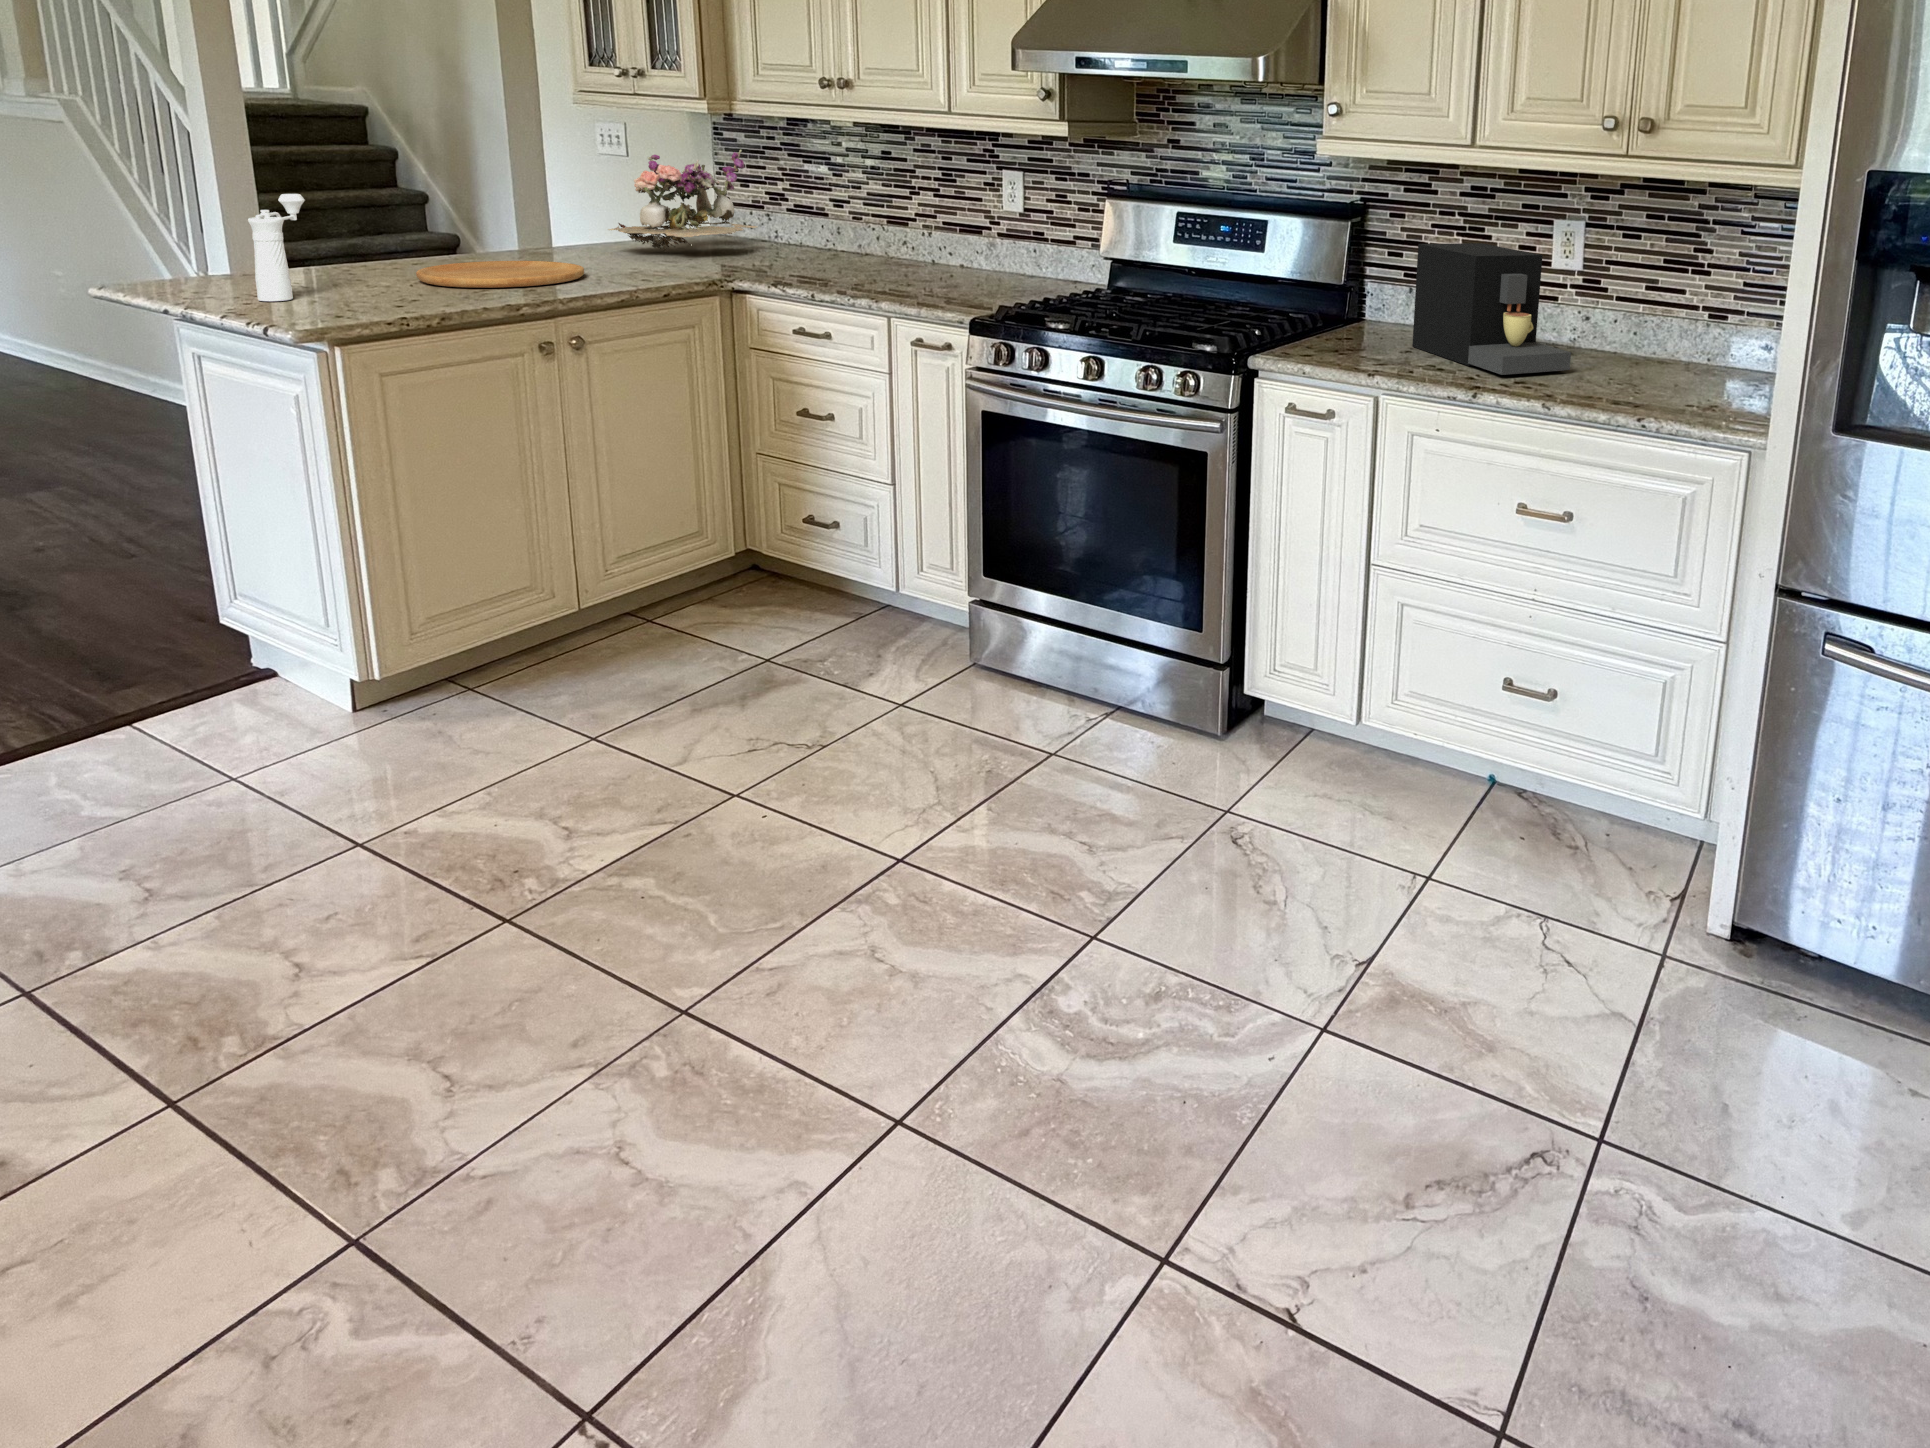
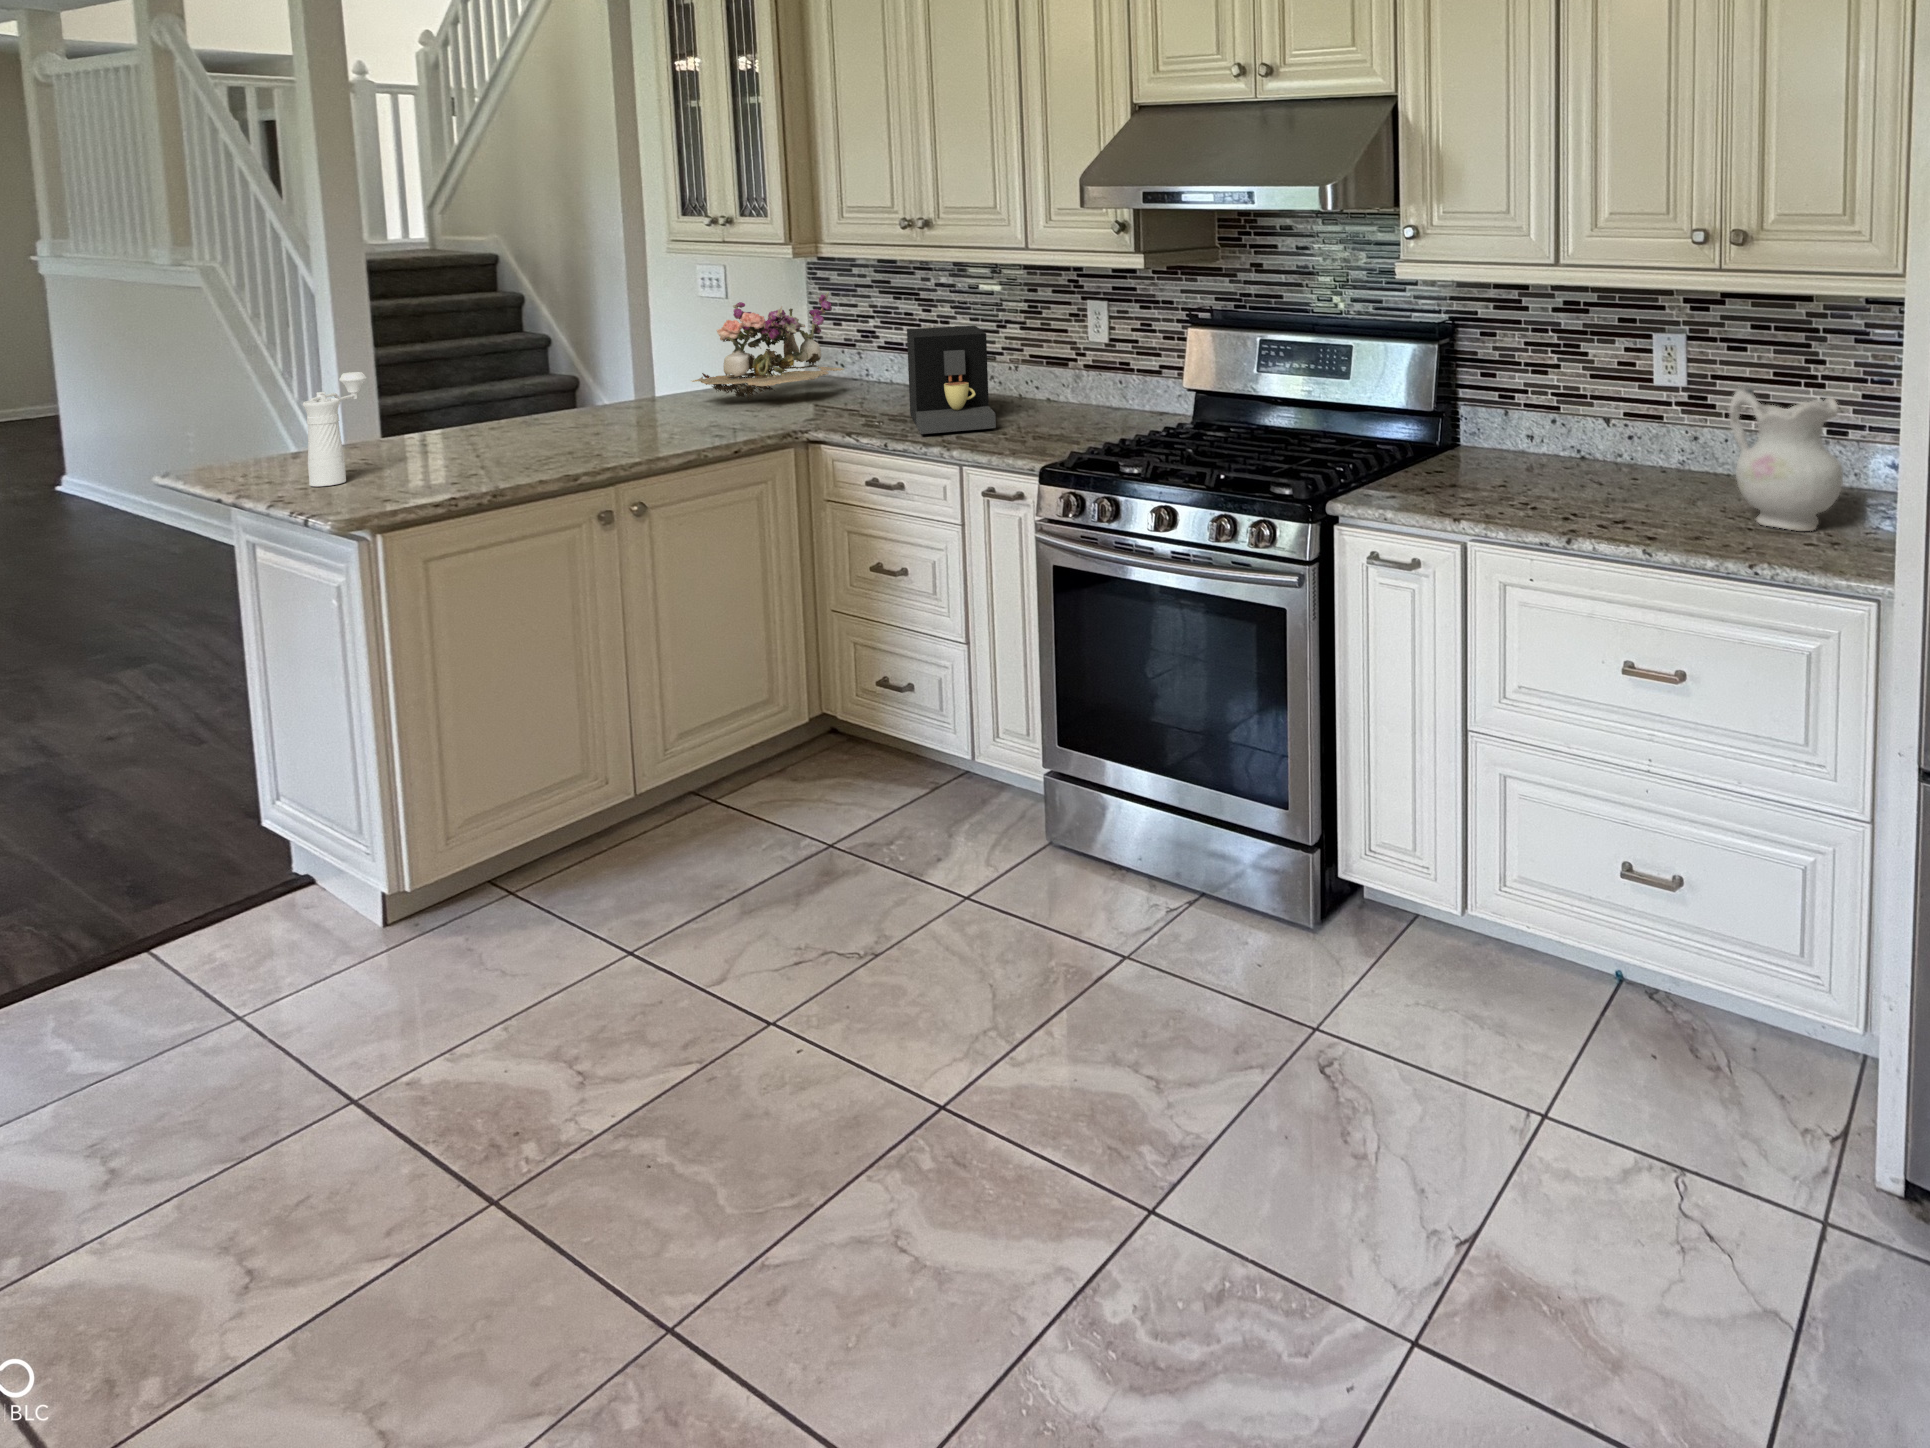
coffee maker: present [1412,243,1571,375] -> present [907,326,996,434]
cutting board: present [416,261,584,288] -> none [482,421,656,457]
ceramic pitcher: none [1624,263,1726,395] -> present [1729,386,1843,531]

